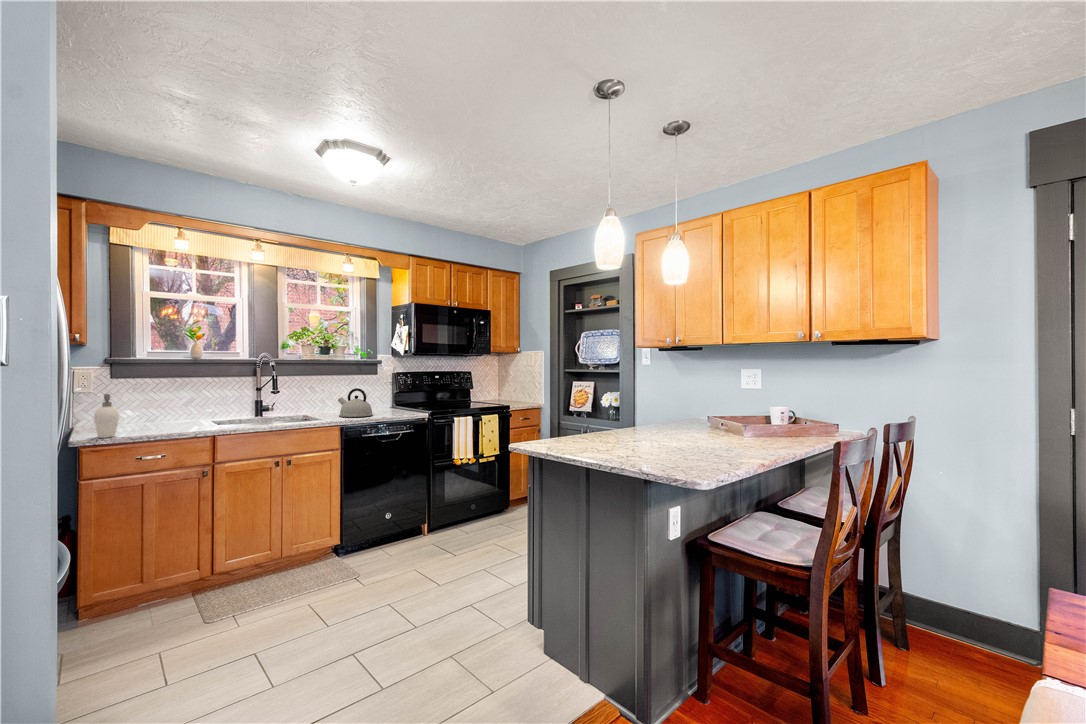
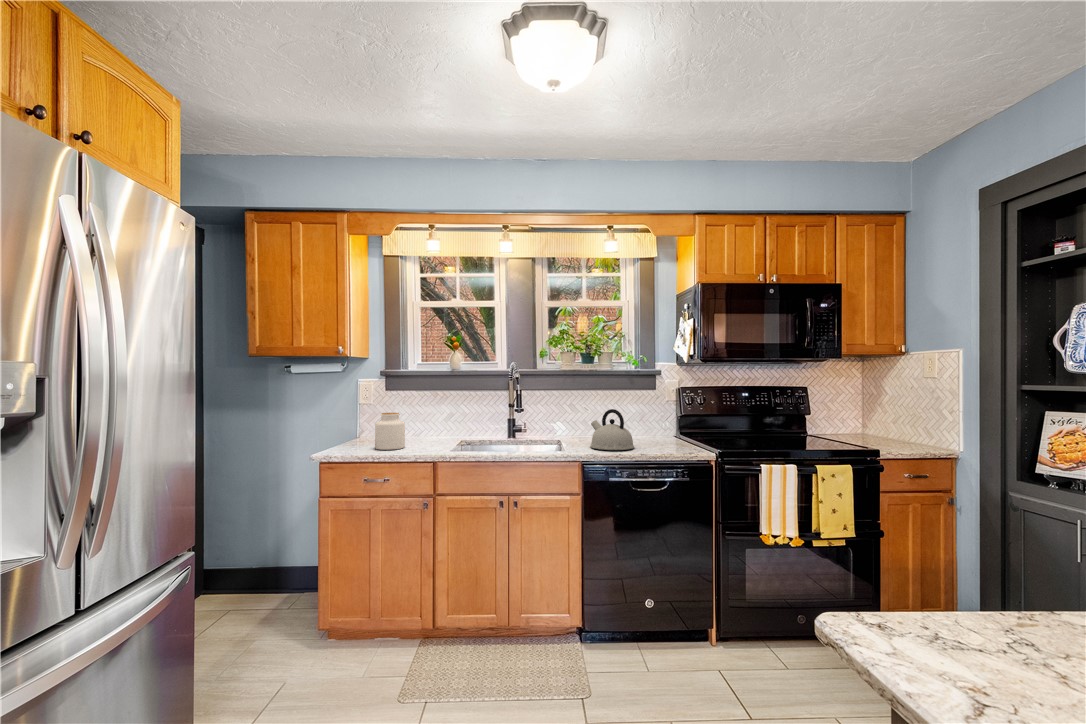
soap dispenser: present [94,394,119,438] -> none [337,408,360,454]
jar: none [129,398,164,432] -> present [375,413,405,450]

